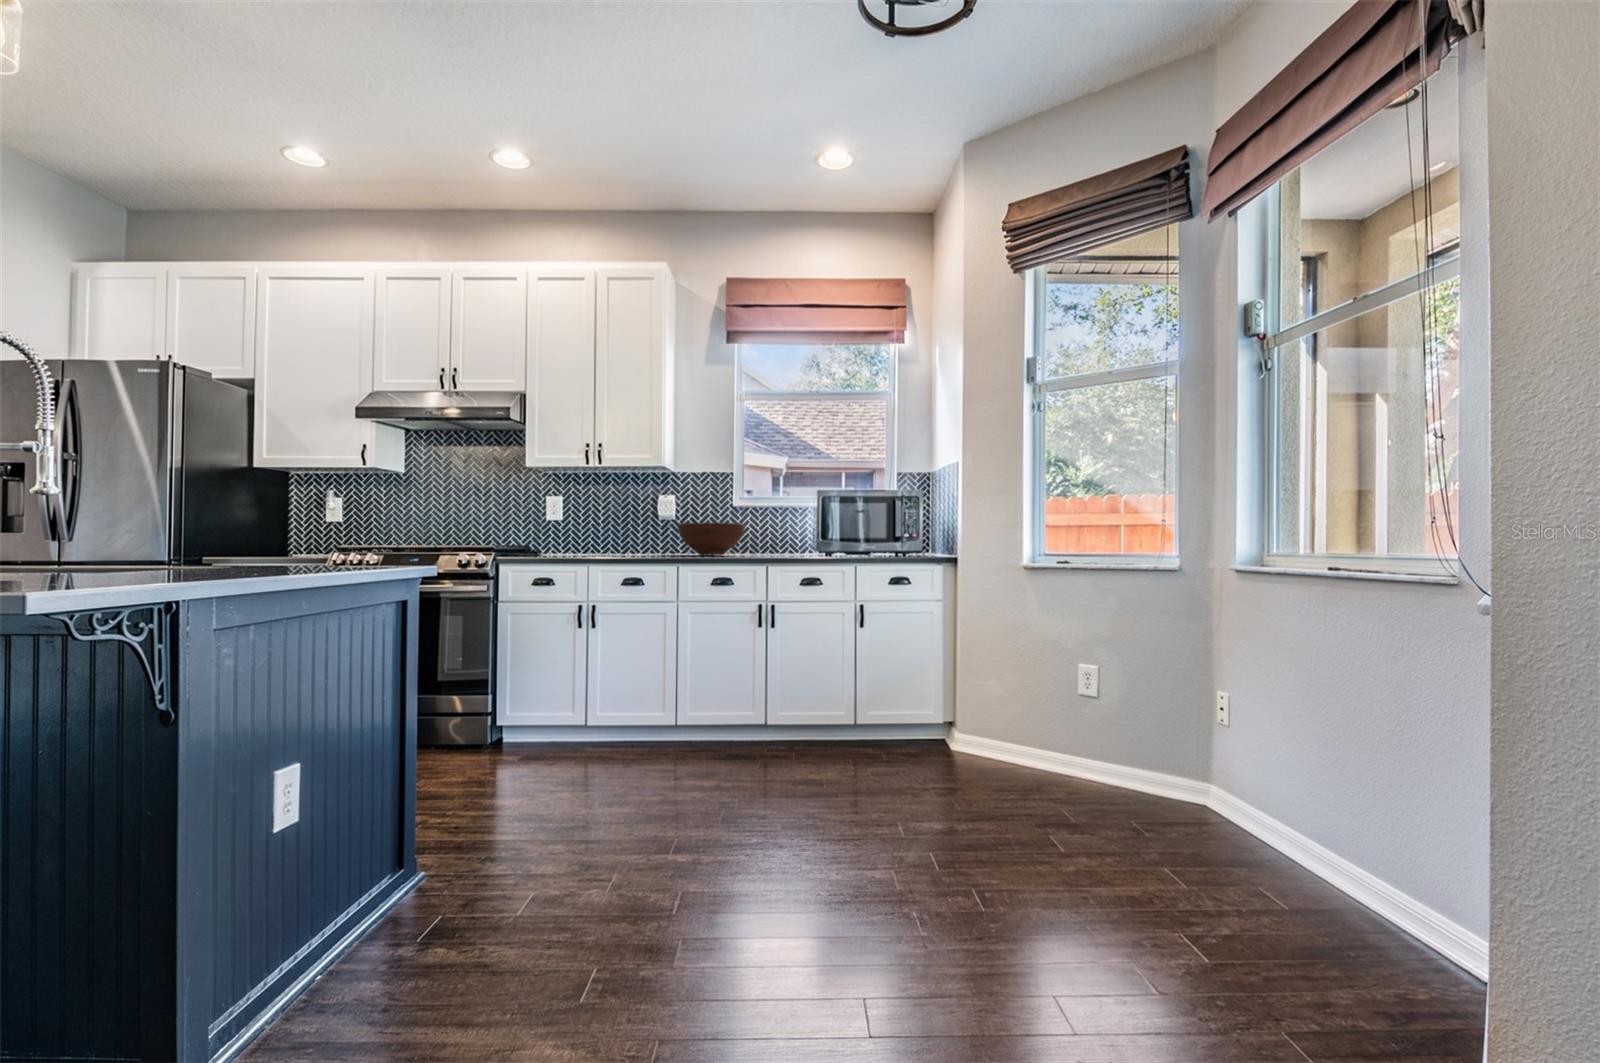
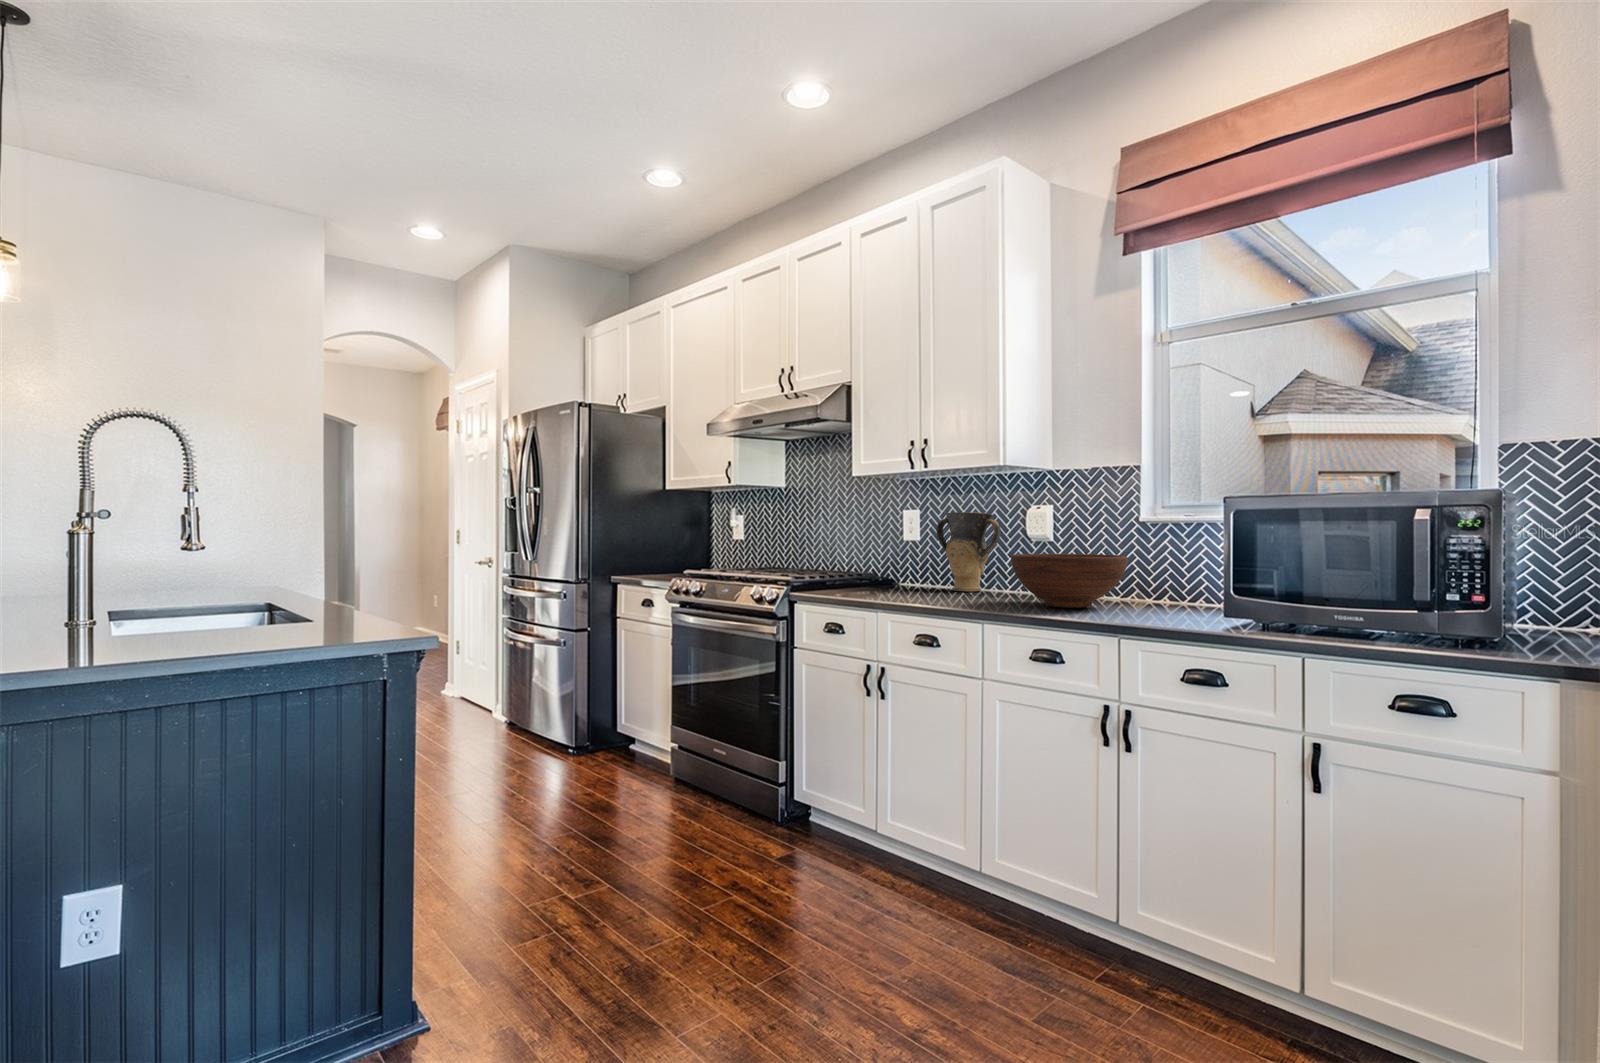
vase: none [593,497,643,553] -> present [936,512,1001,591]

